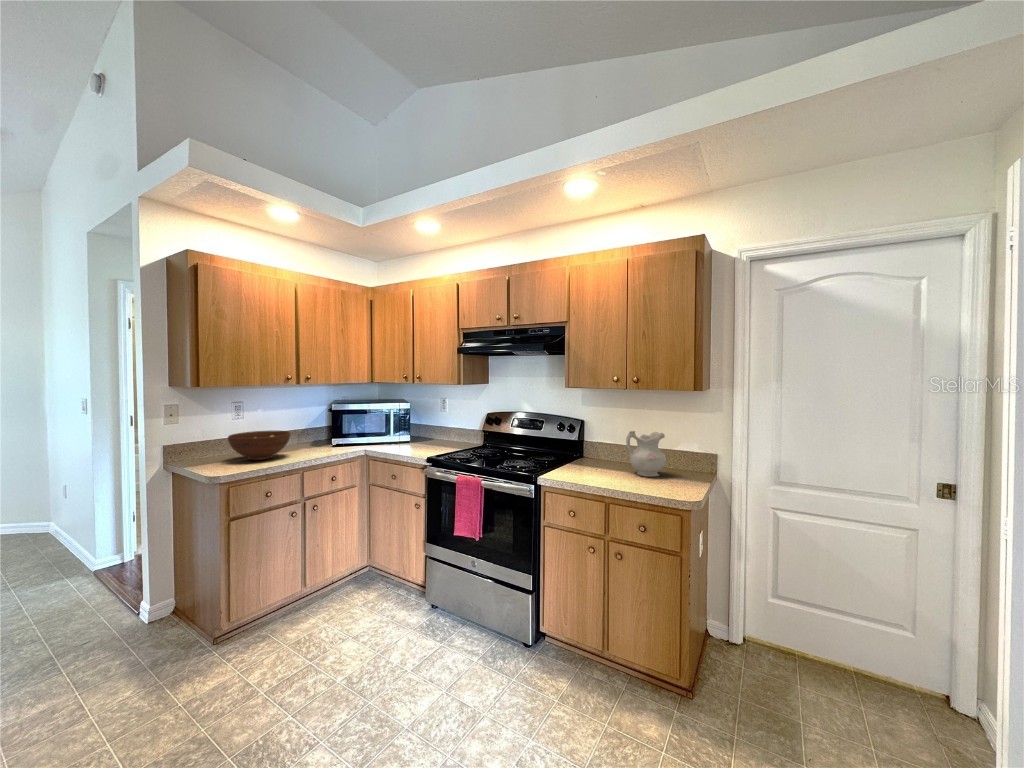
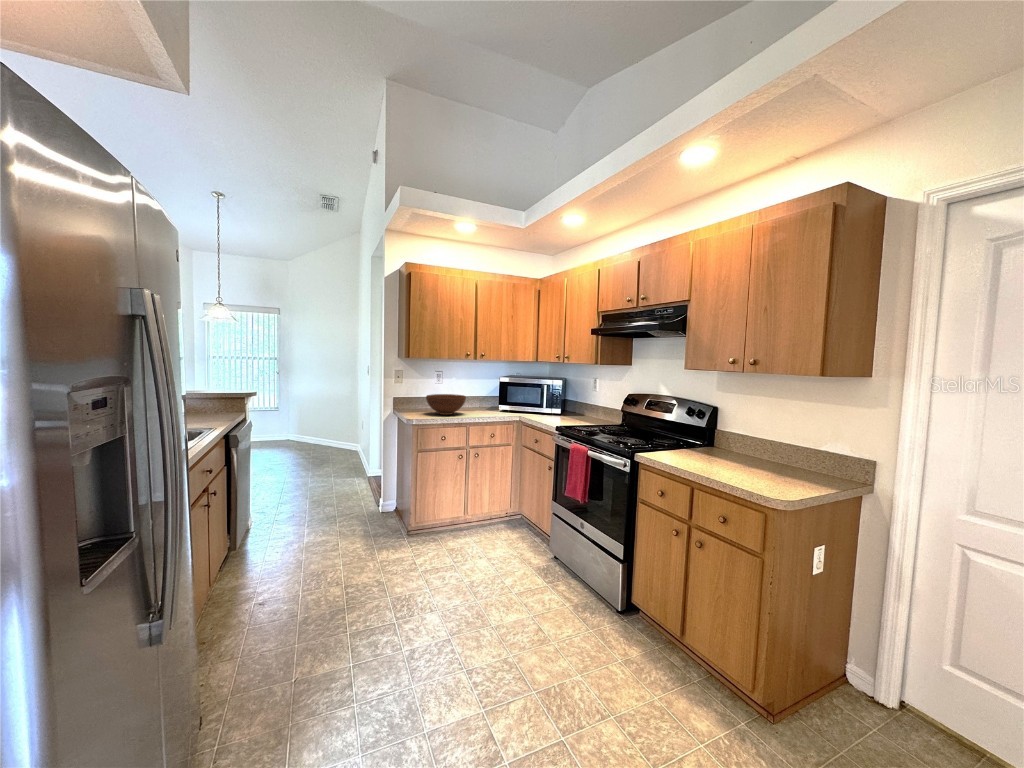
ceramic pitcher: present [626,431,666,477] -> none [740,419,791,474]

